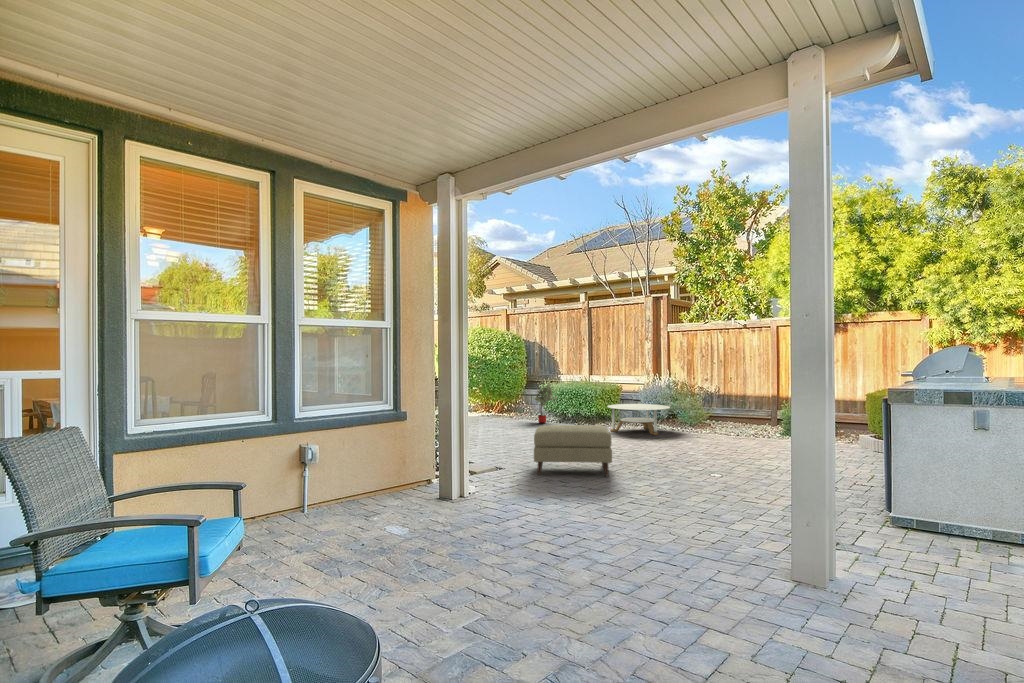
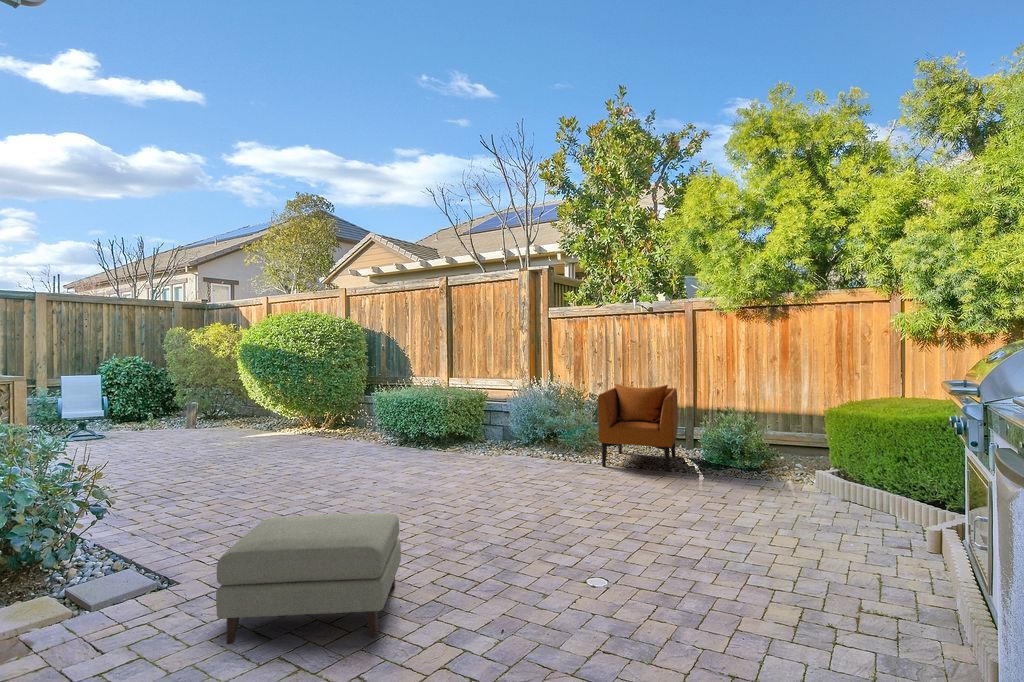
armchair: none [707,378,765,437] -> present [598,384,678,472]
potted tree: present [535,380,557,424] -> none [363,389,399,451]
round table: present [608,404,670,435] -> none [458,422,547,474]

